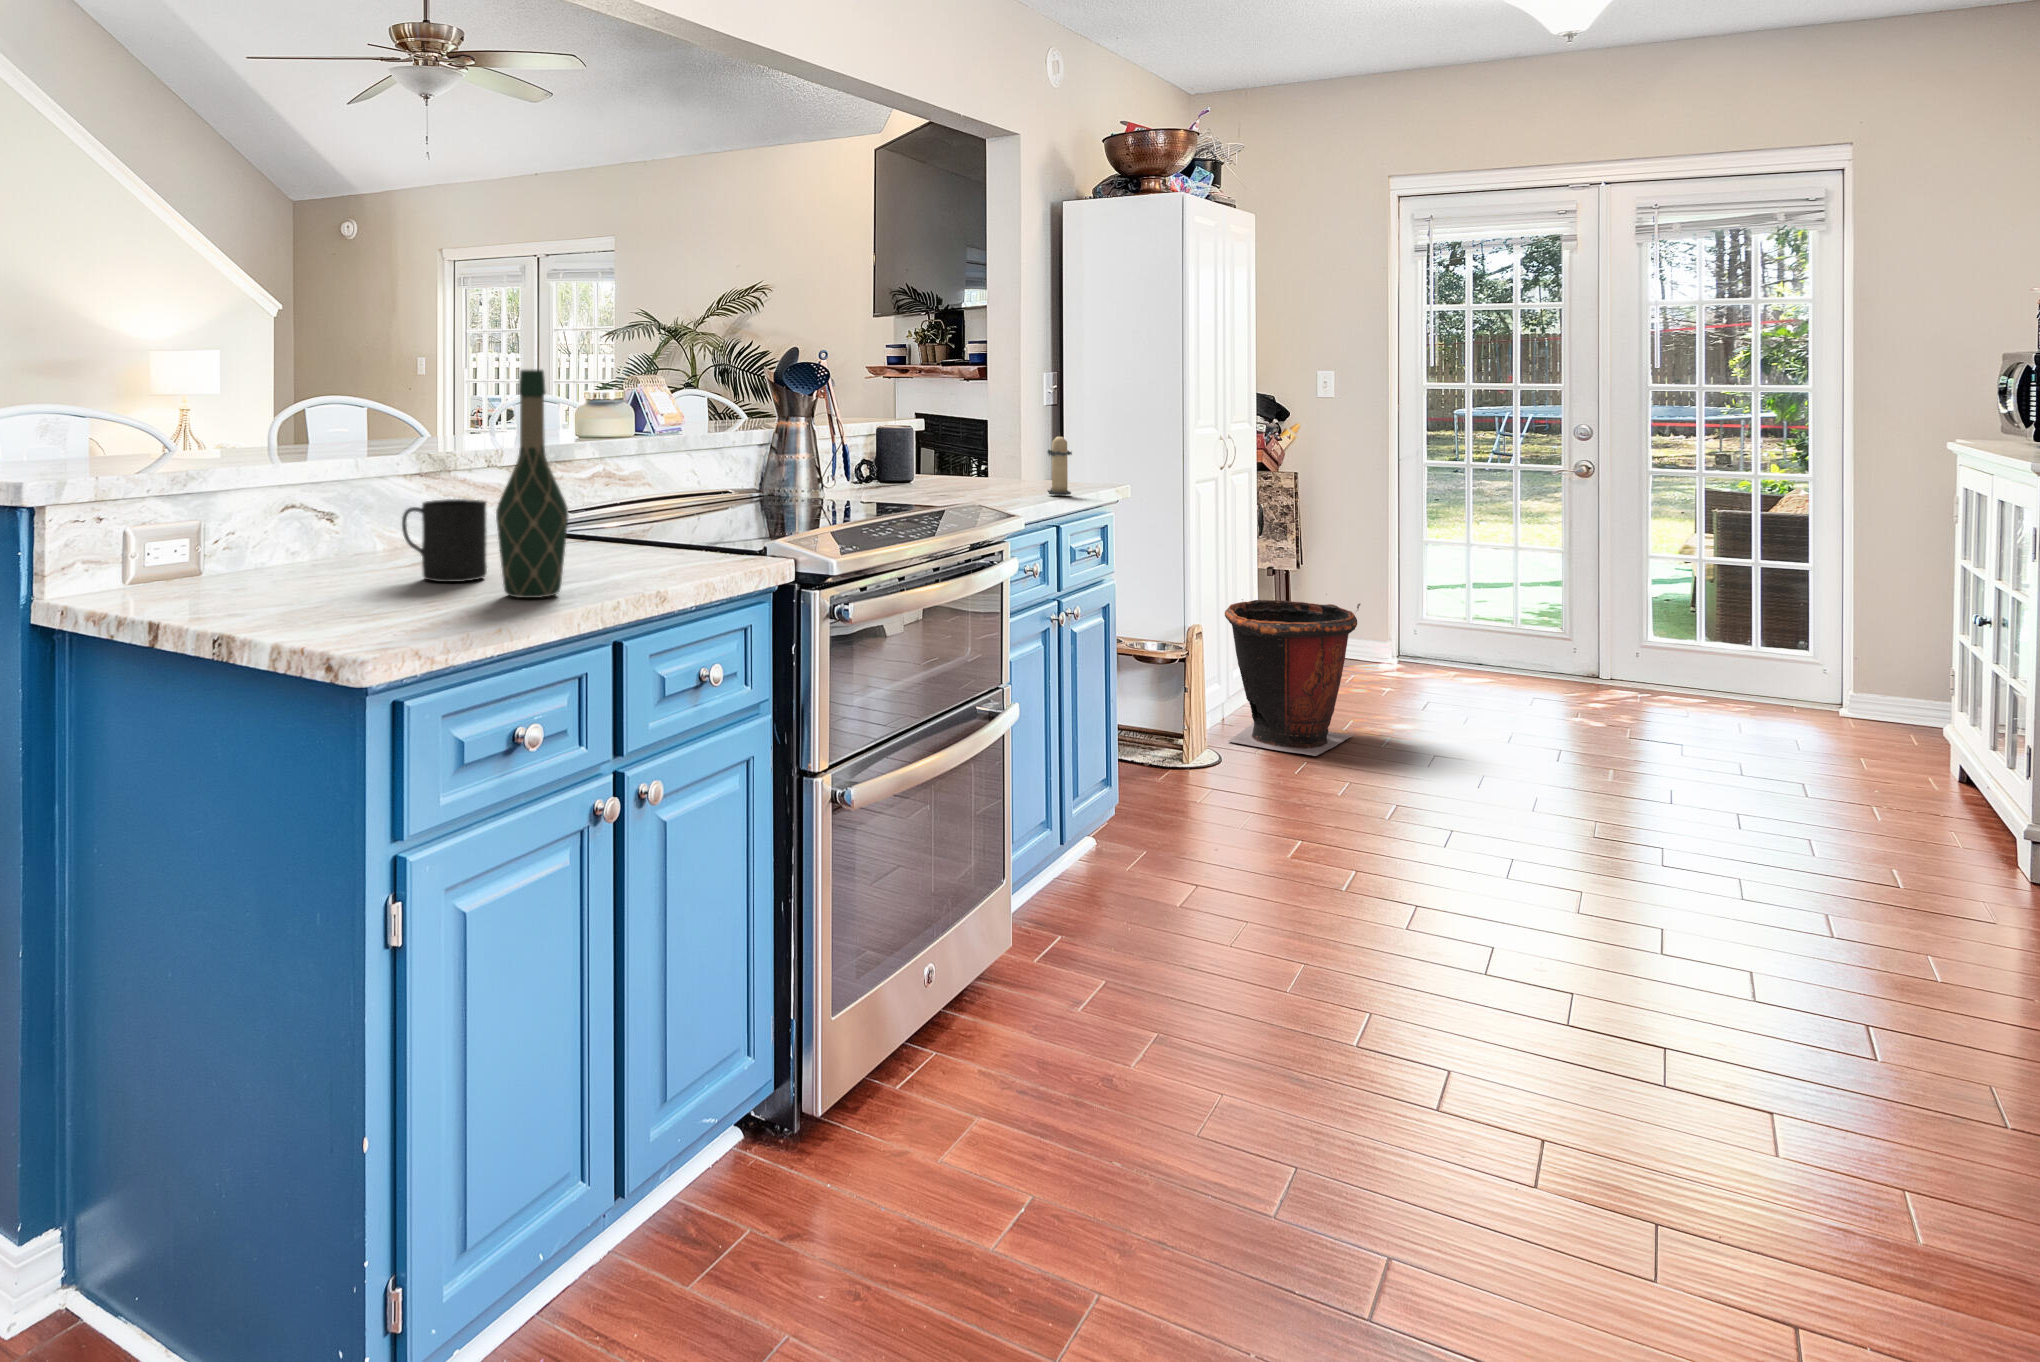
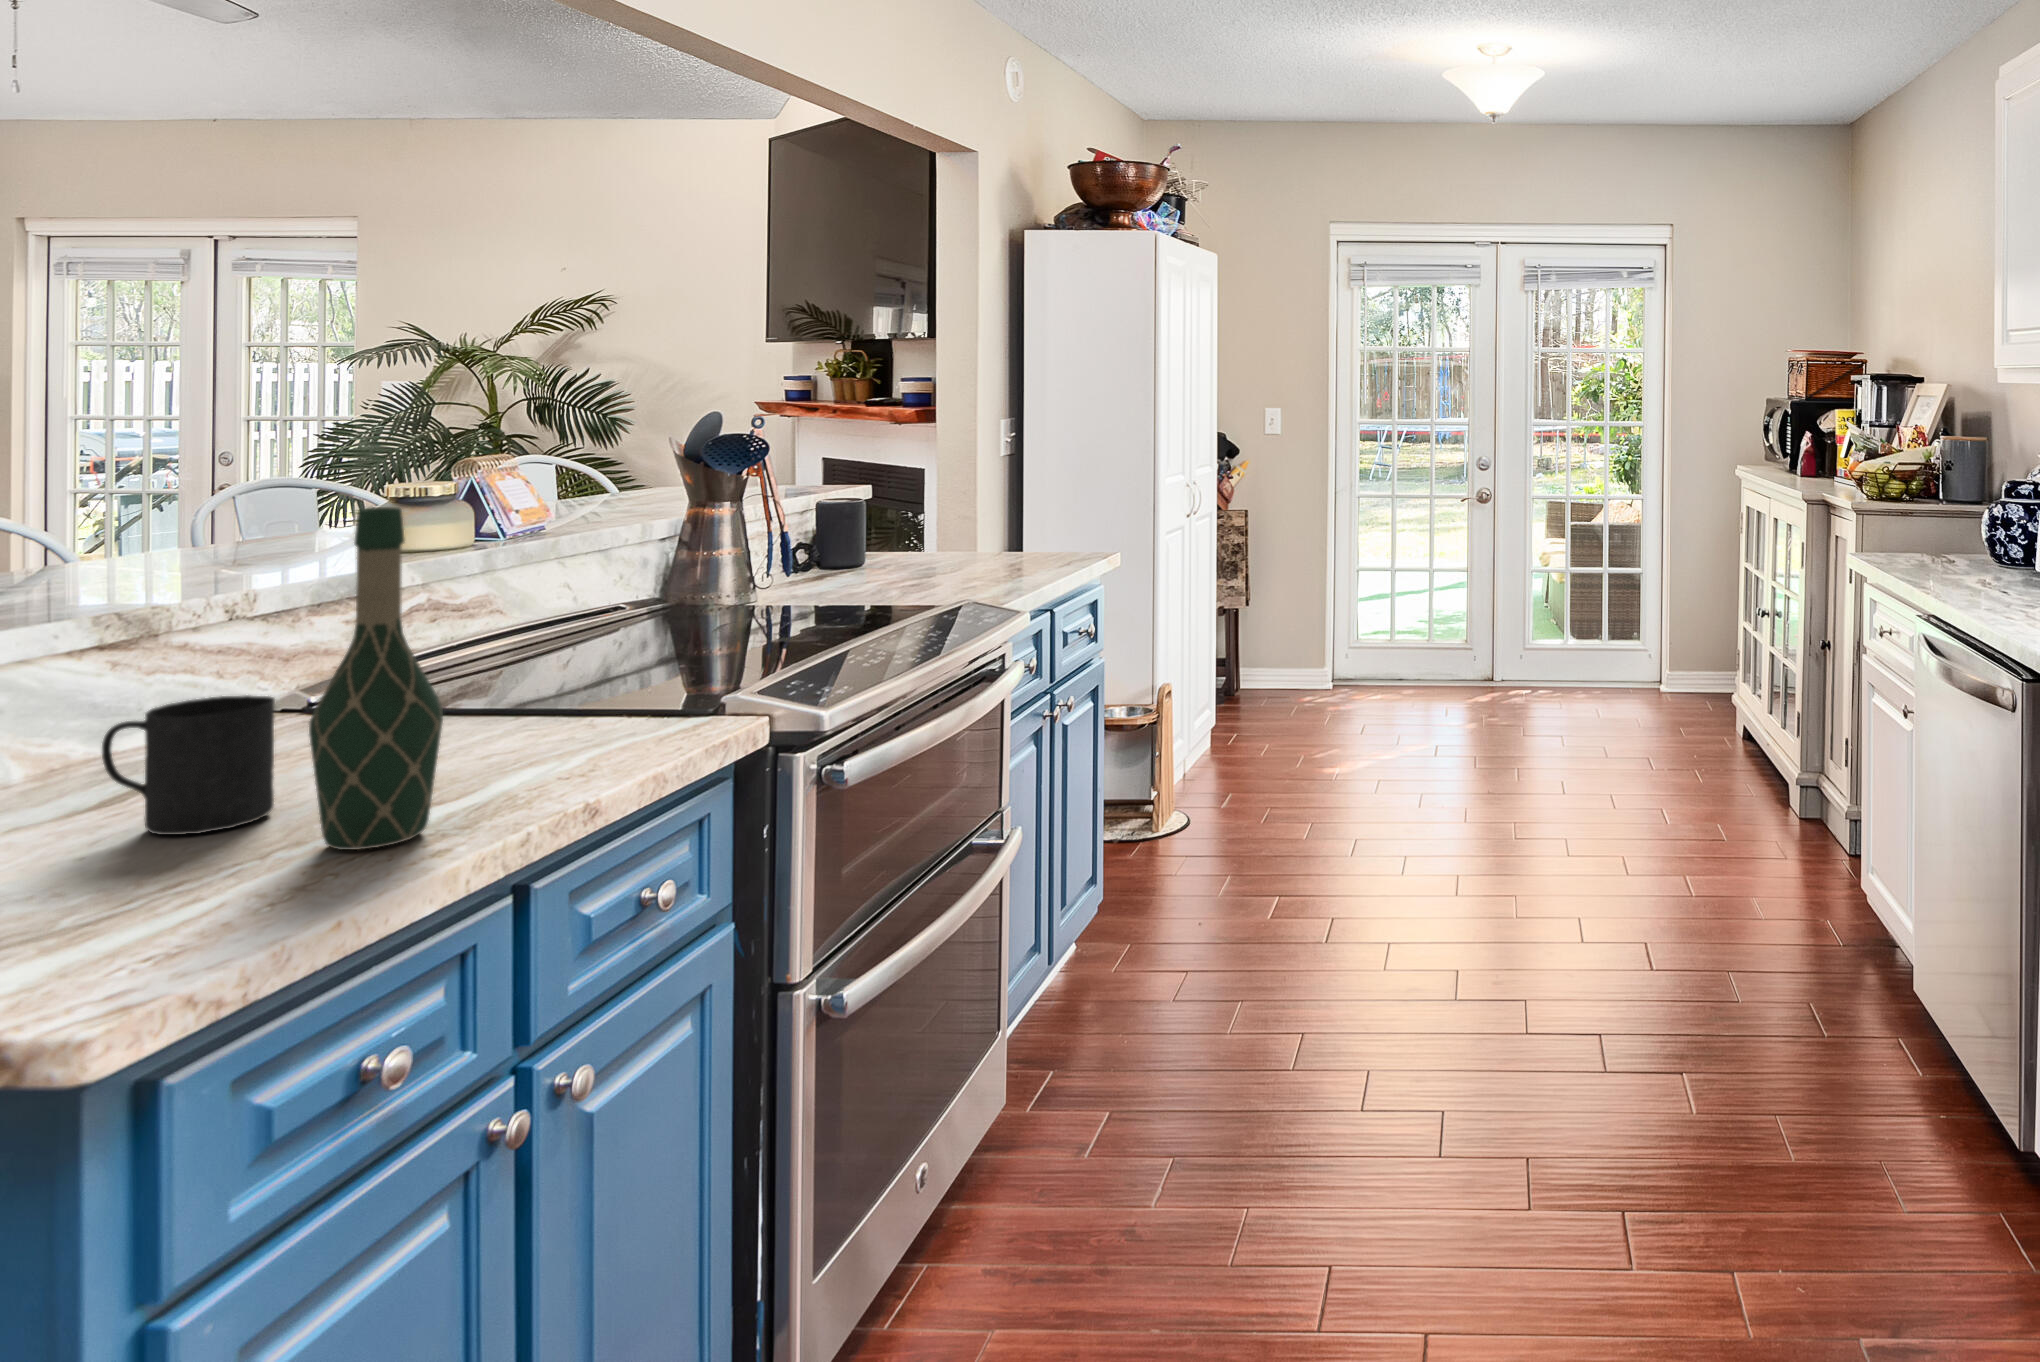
candle: present [1048,432,1072,495] -> none [1023,501,1059,572]
waste bin: present [1225,594,1360,756] -> none [1184,634,1311,800]

